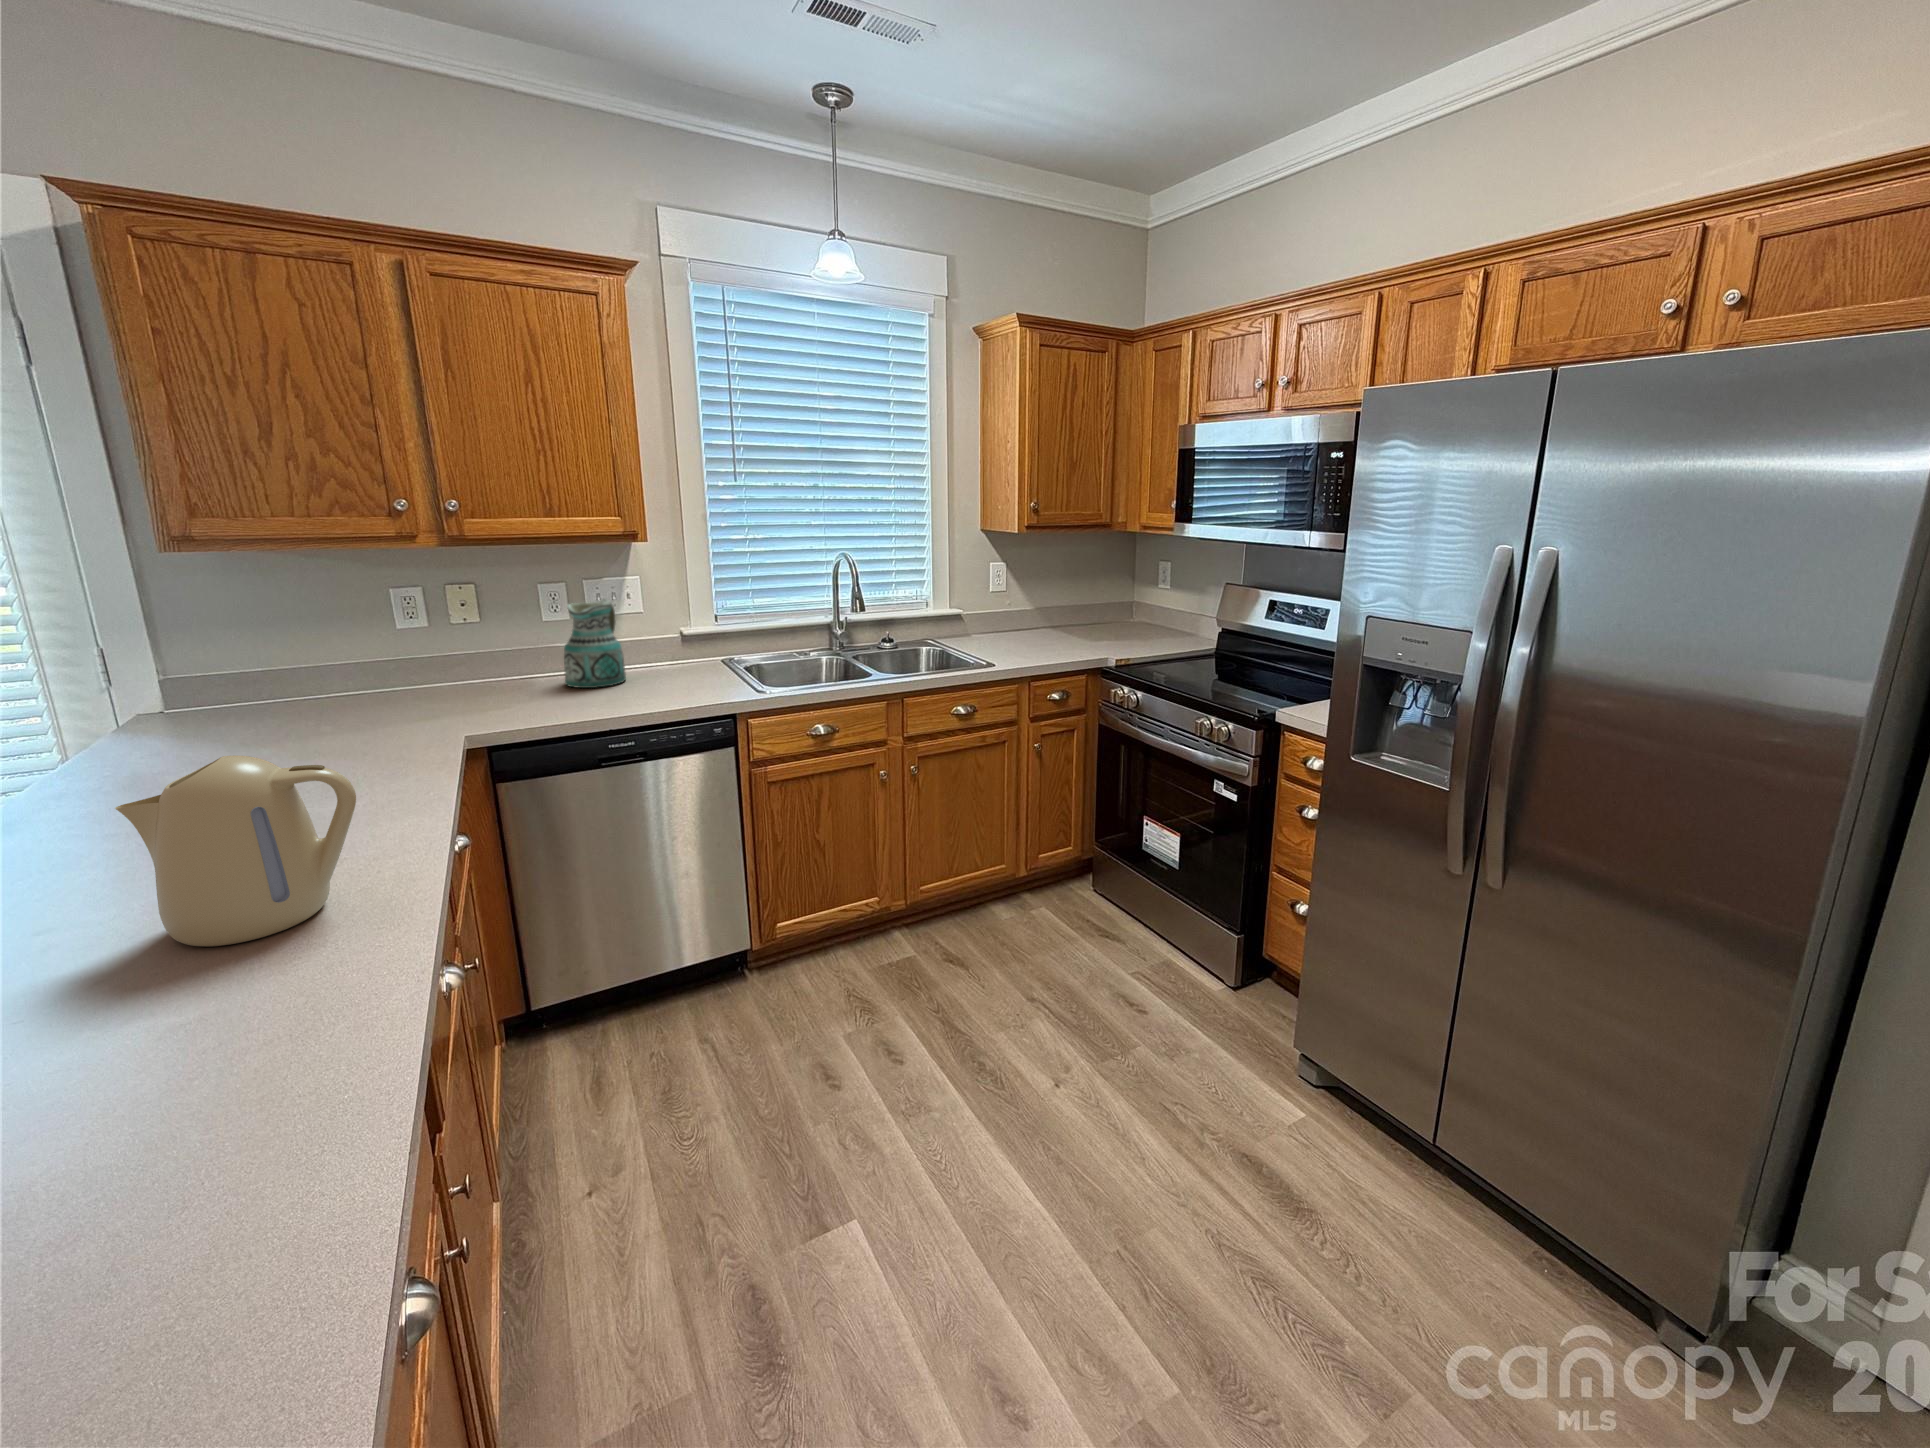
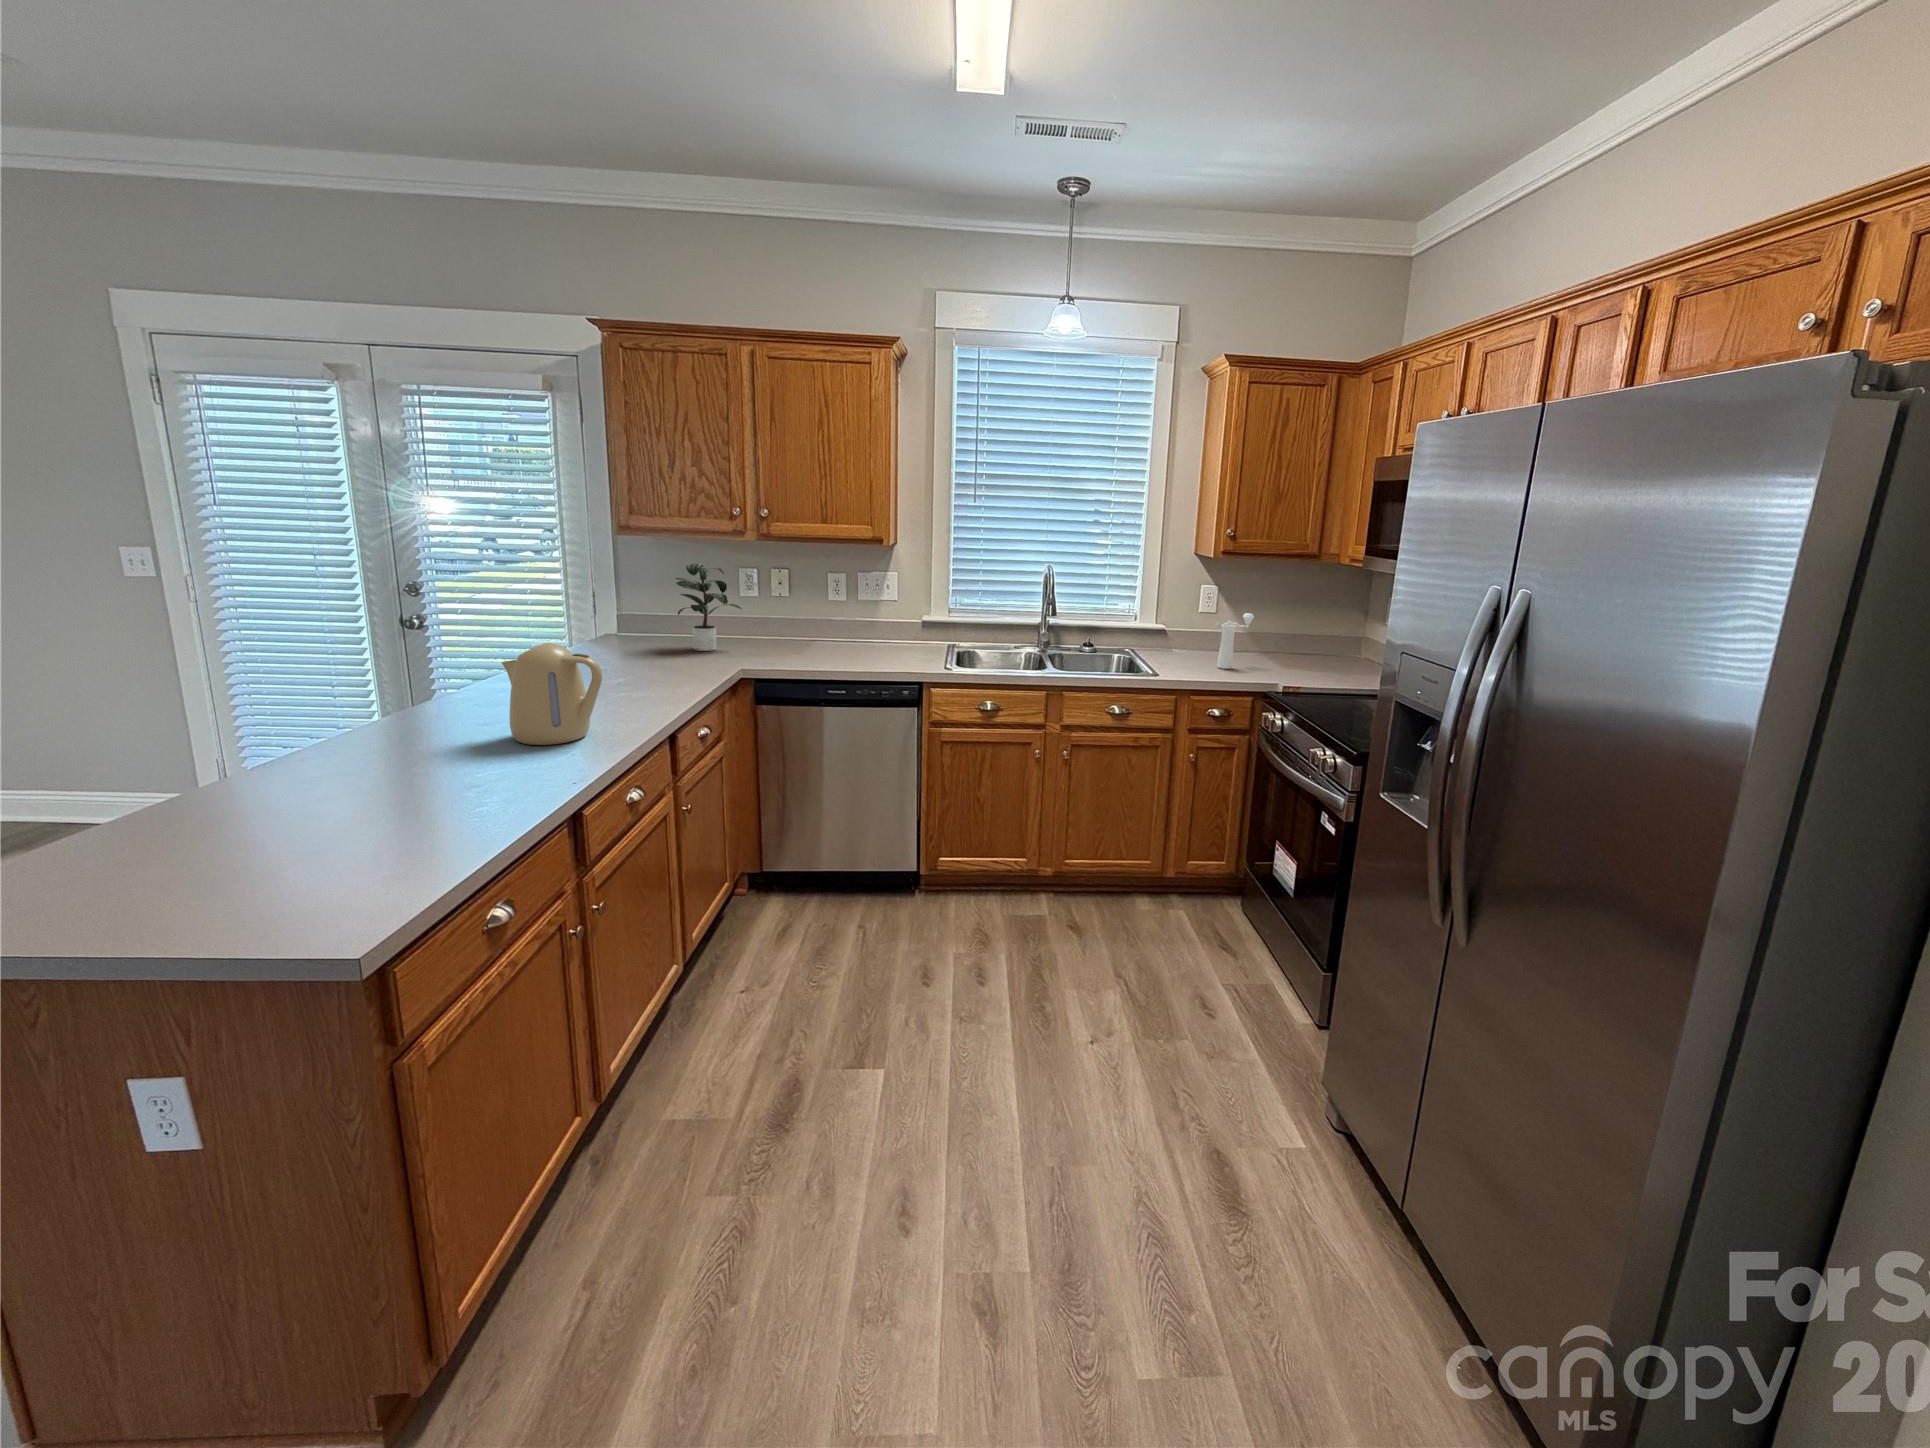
potted plant: none [279,584,438,717] -> present [676,564,742,651]
pepper mill: none [1032,589,1059,649] -> present [1217,613,1254,669]
ceramic pitcher: present [564,599,626,688] -> none [830,588,874,652]

